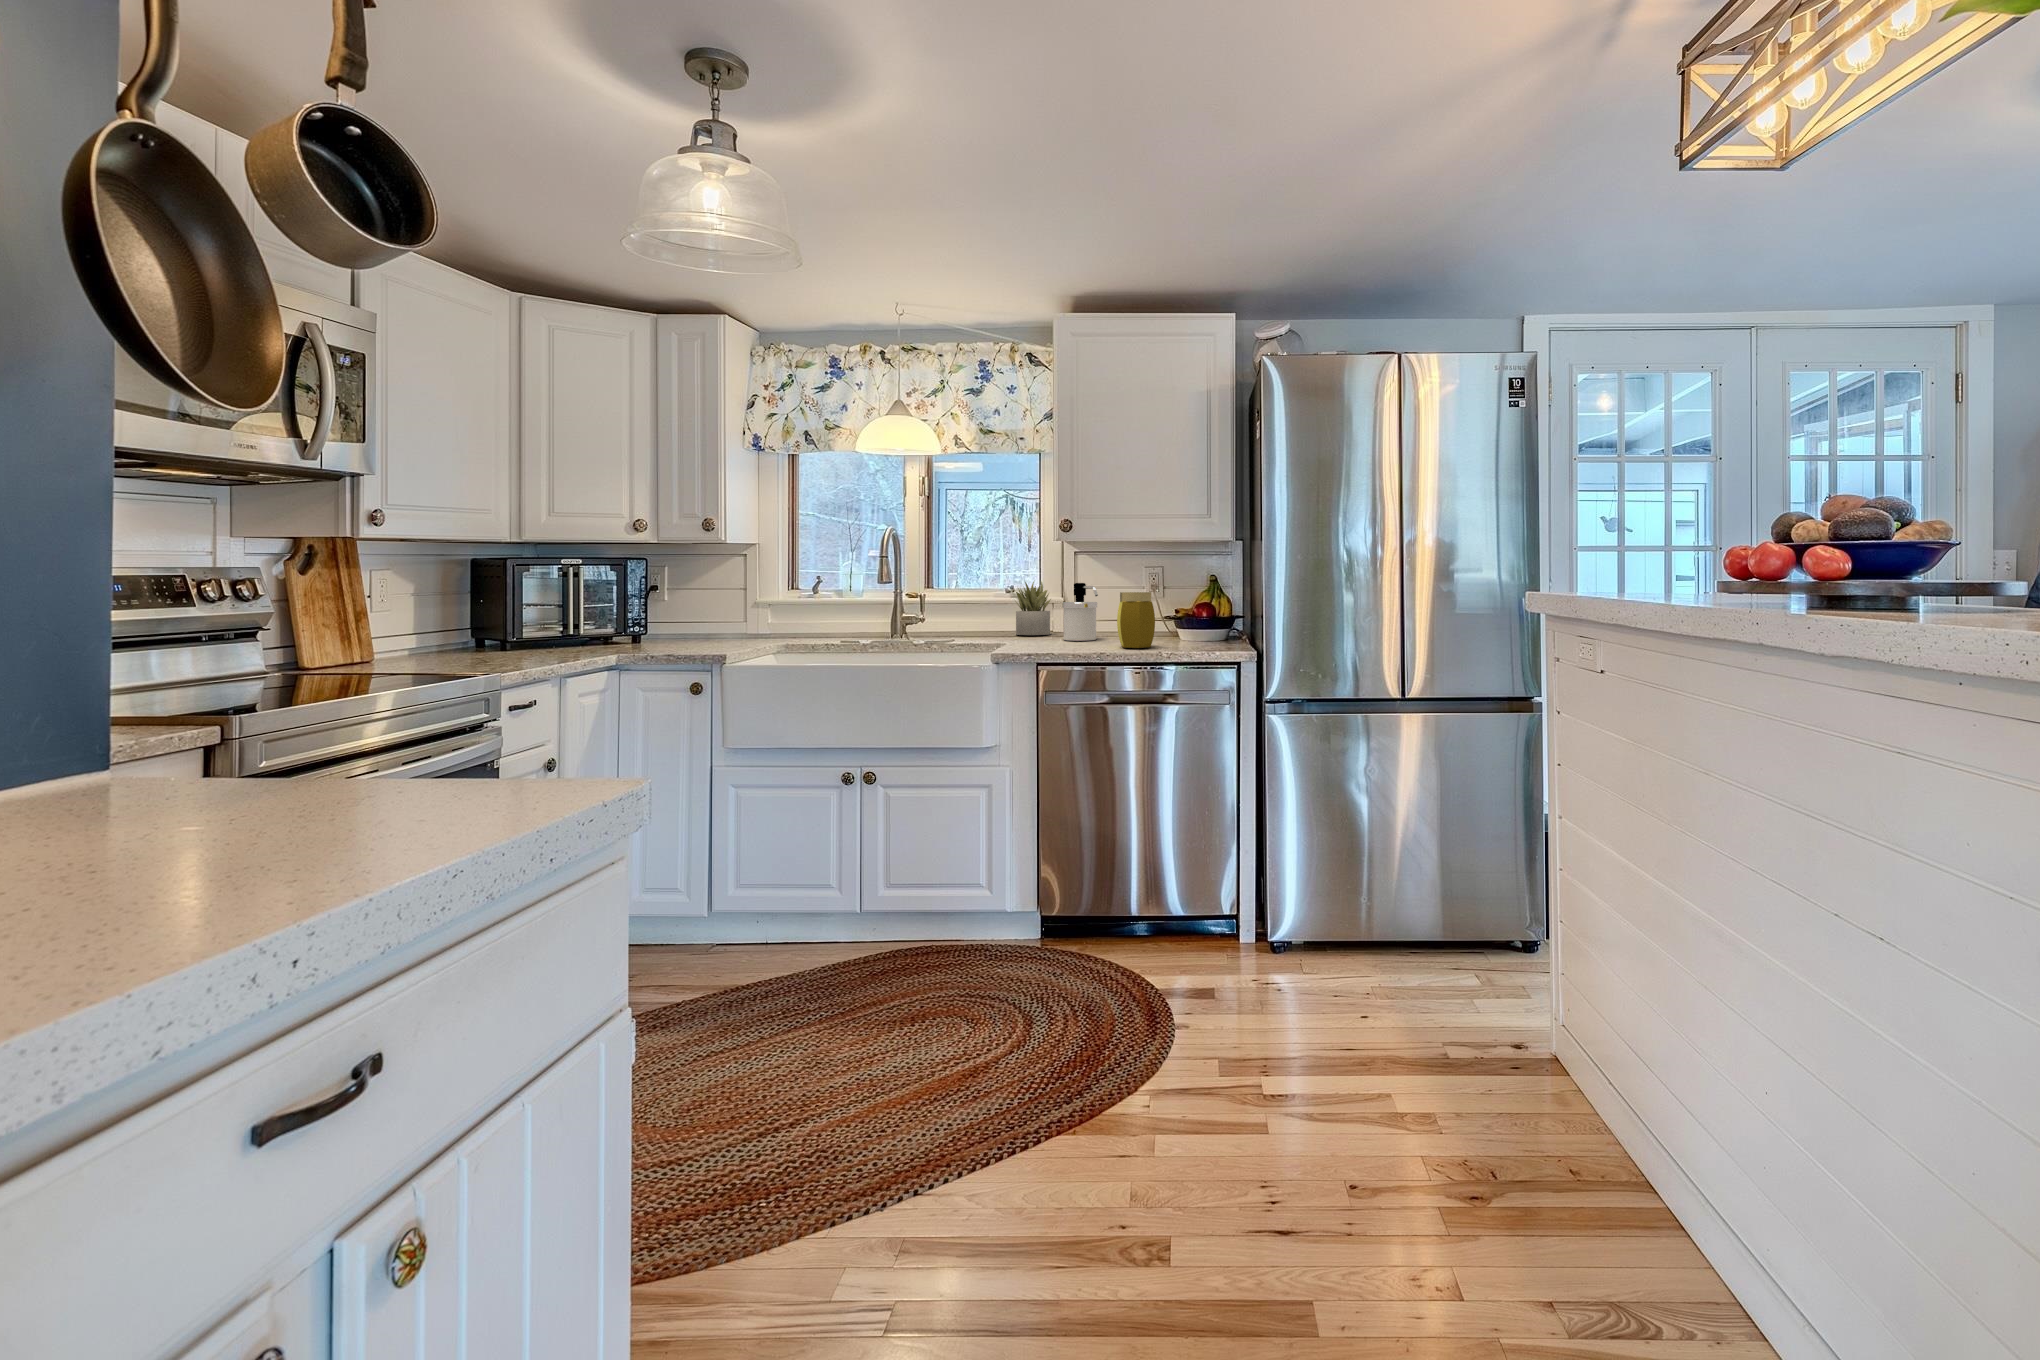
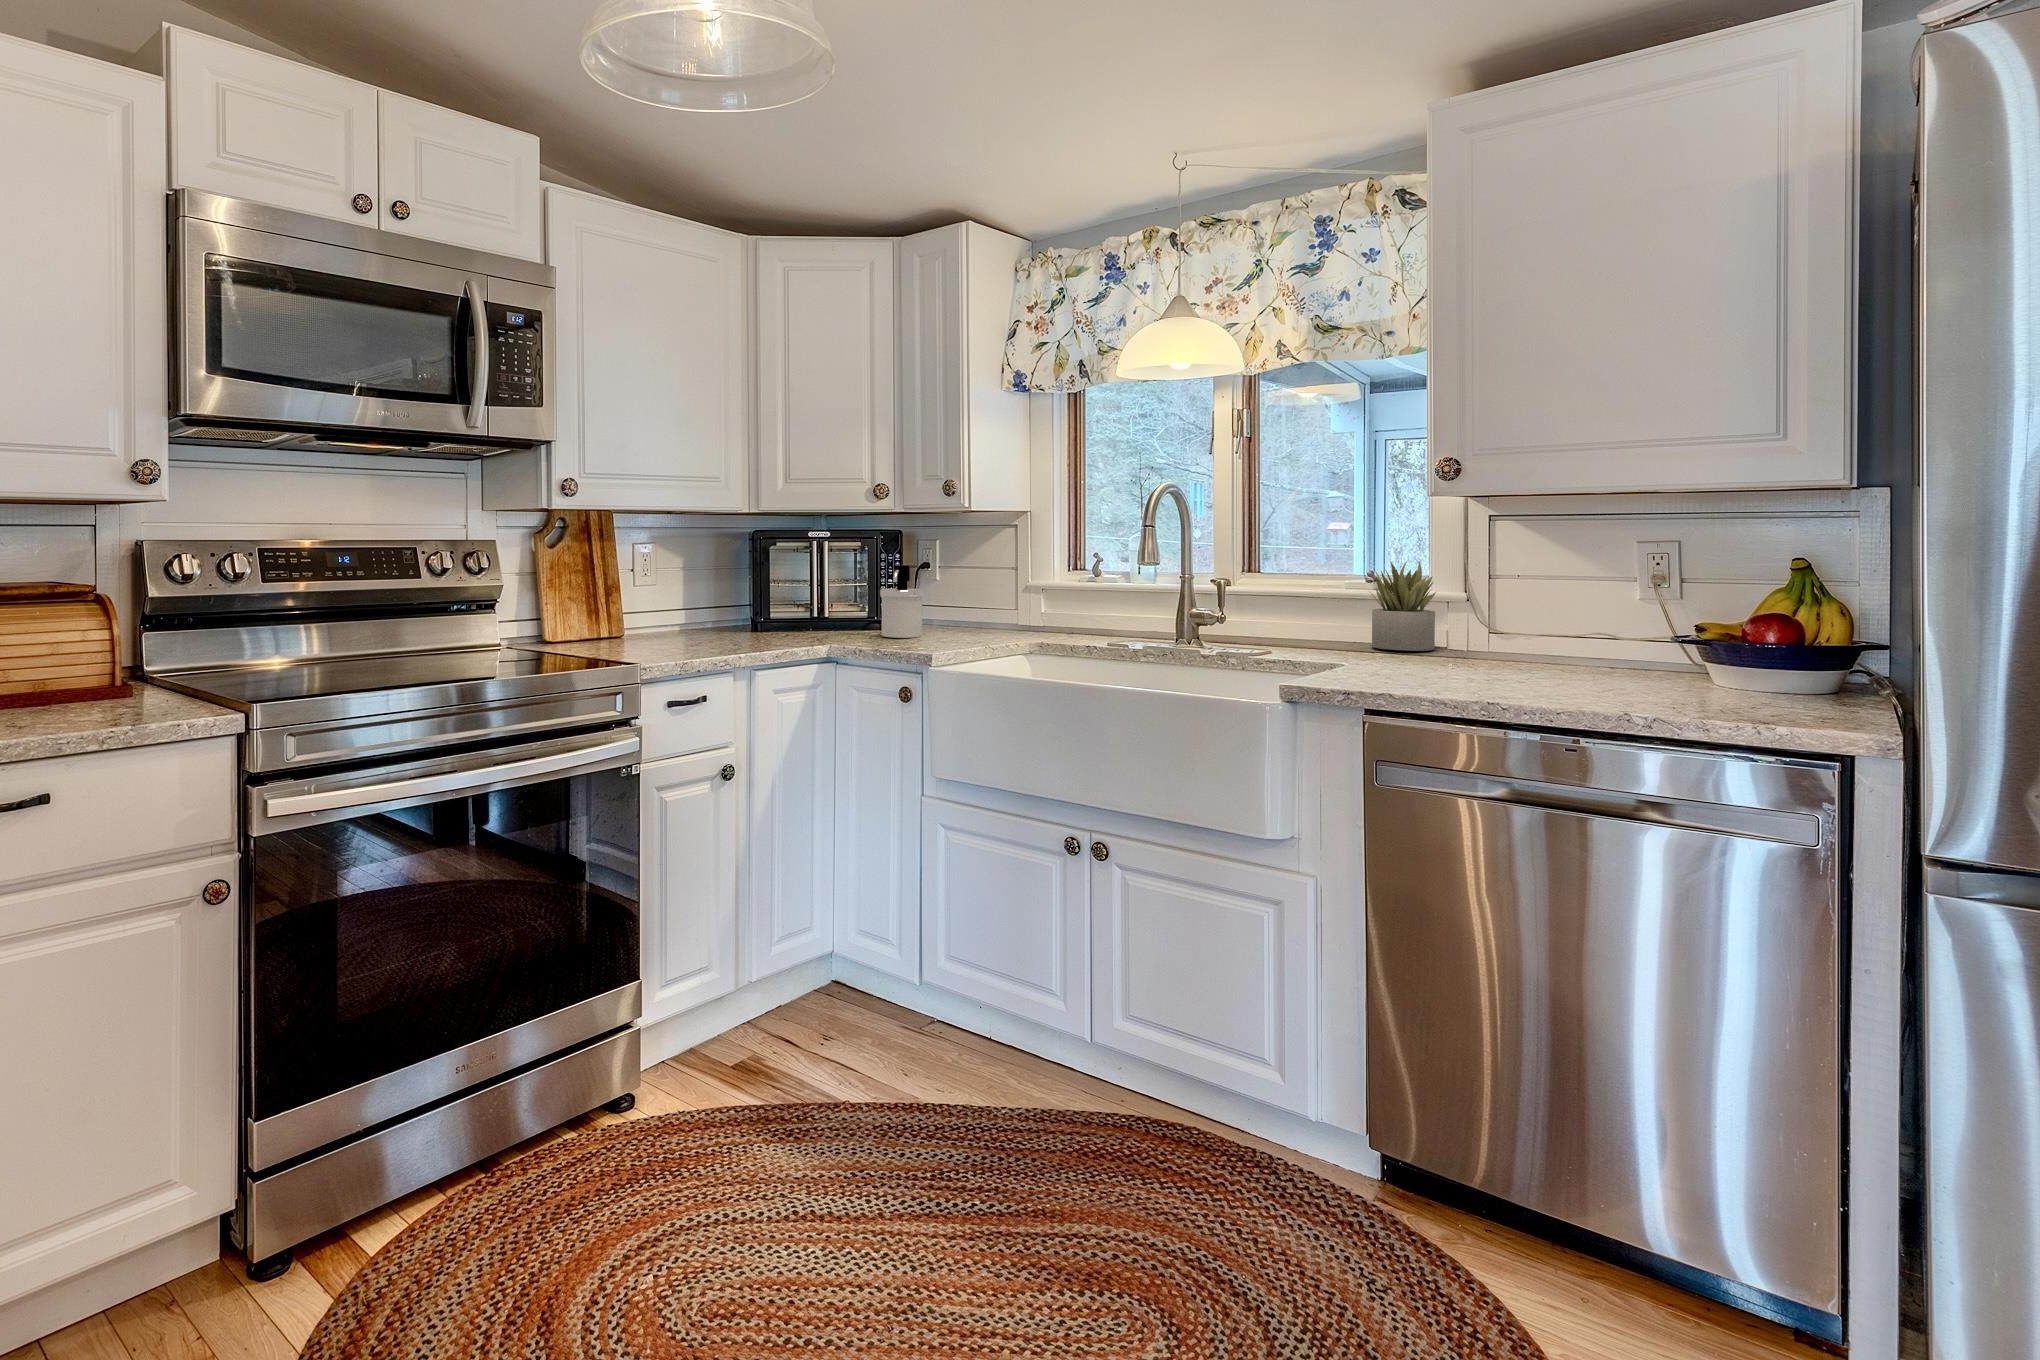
soap dispenser: present [1062,583,1098,641] -> present [880,565,924,638]
jar: present [1117,592,1155,648] -> none [1549,591,1636,700]

